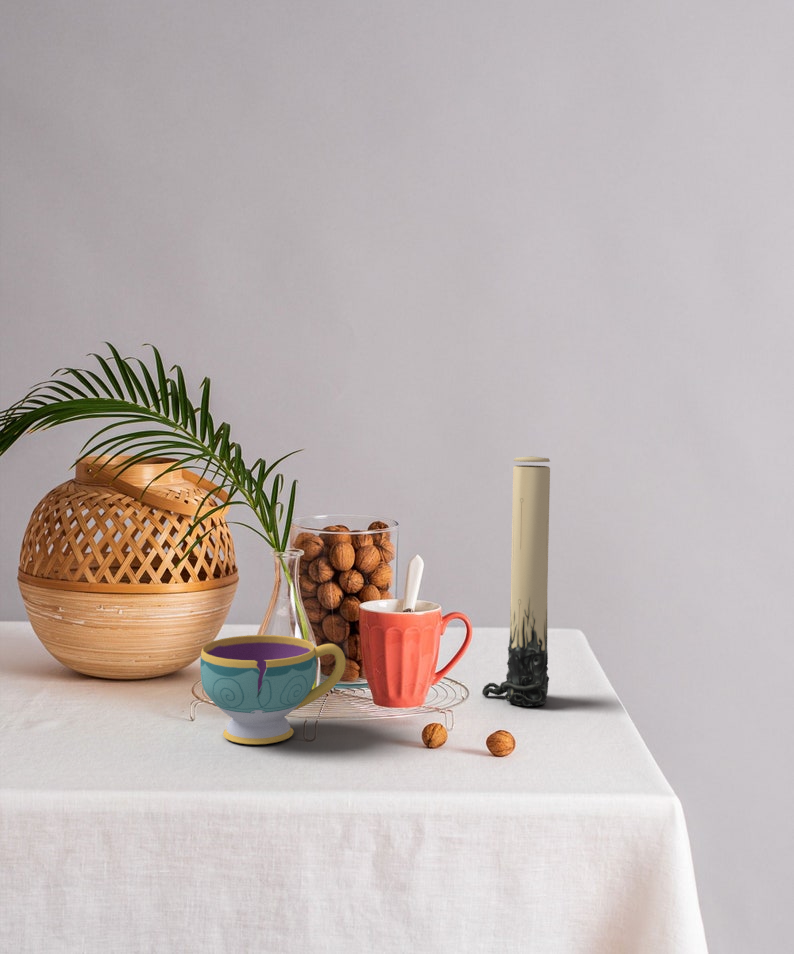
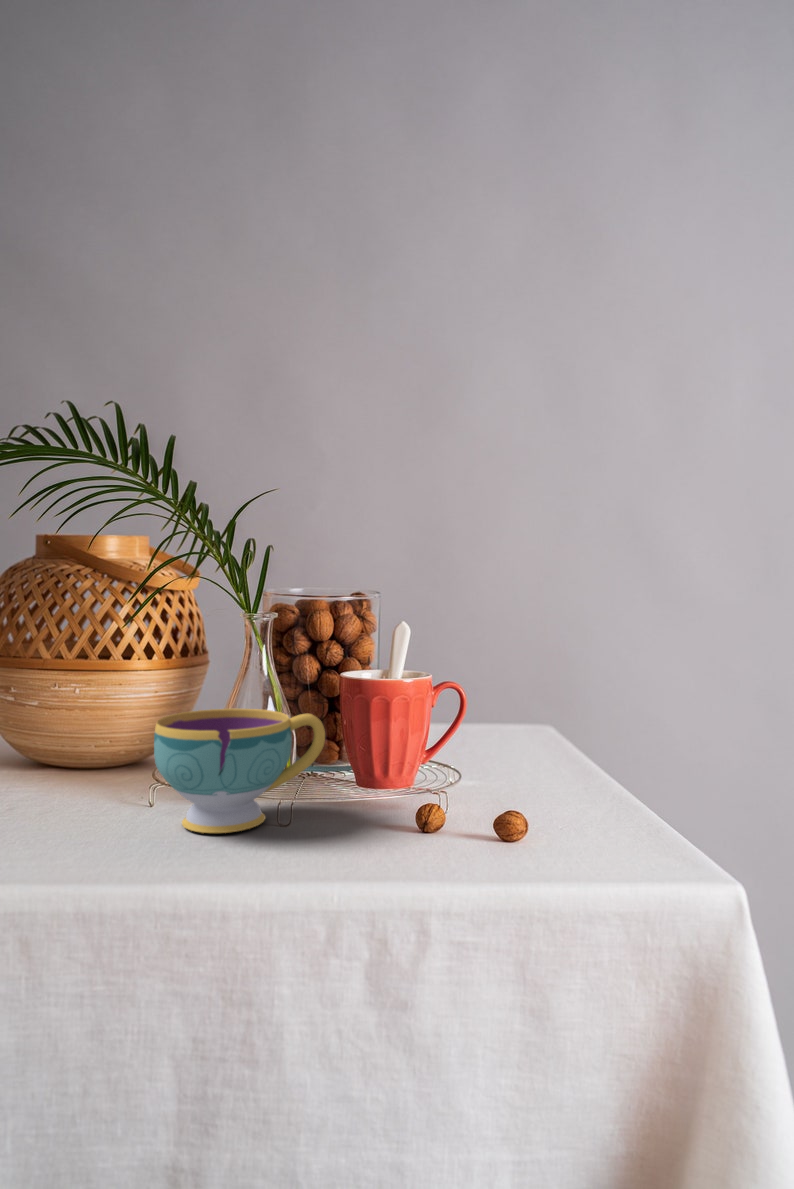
candle: present [482,456,550,706] -> none [472,516,545,785]

